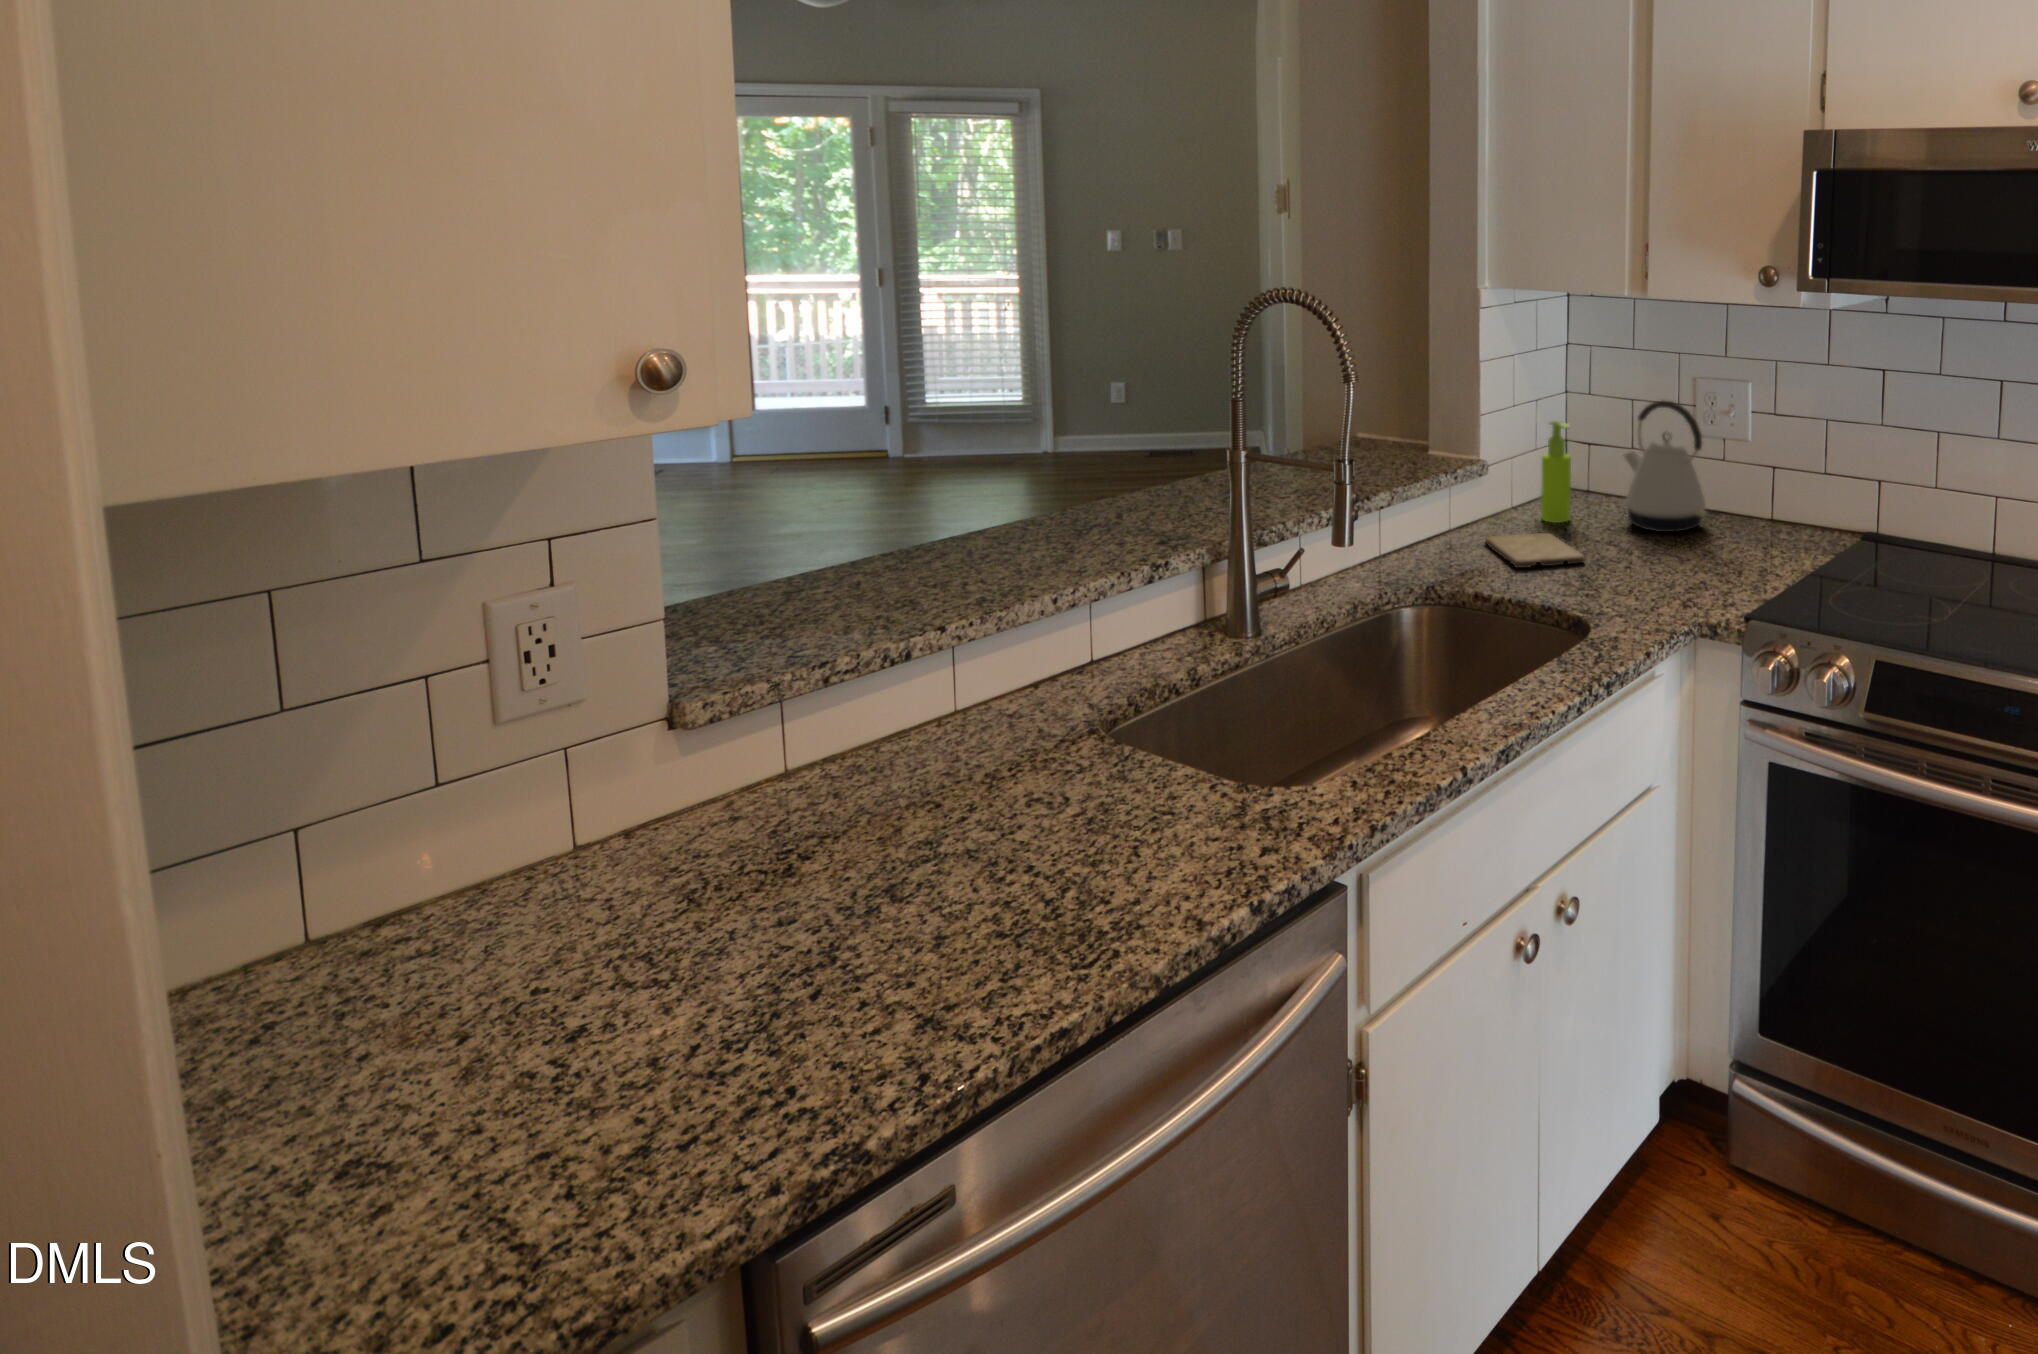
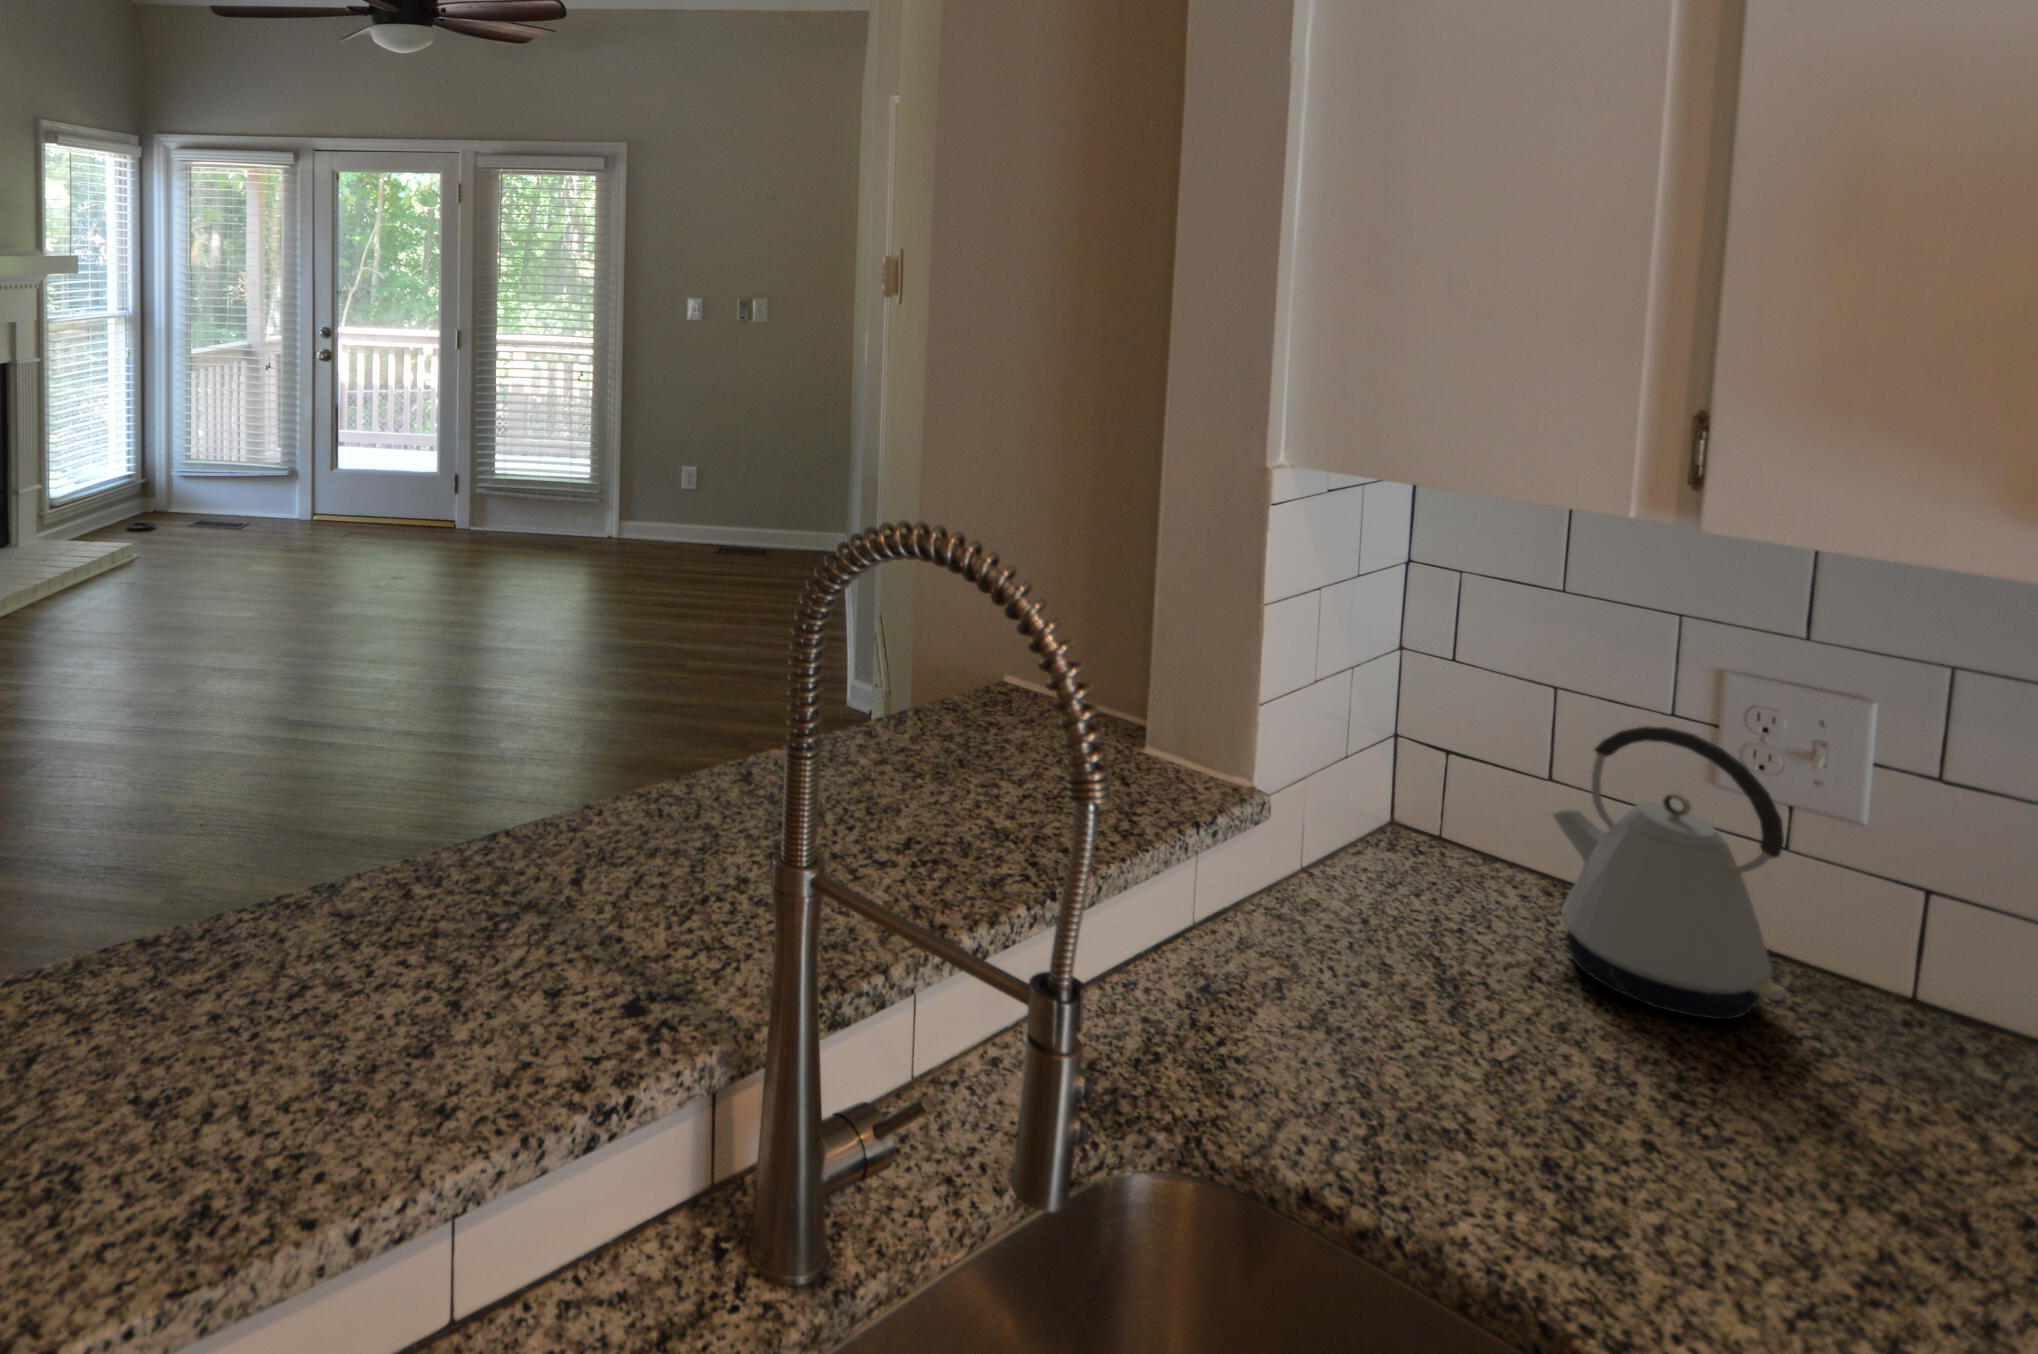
soap dispenser: present [1541,421,1571,523] -> none [1364,729,1448,931]
cutting board: present [1485,533,1585,568] -> none [1272,968,1536,1113]

